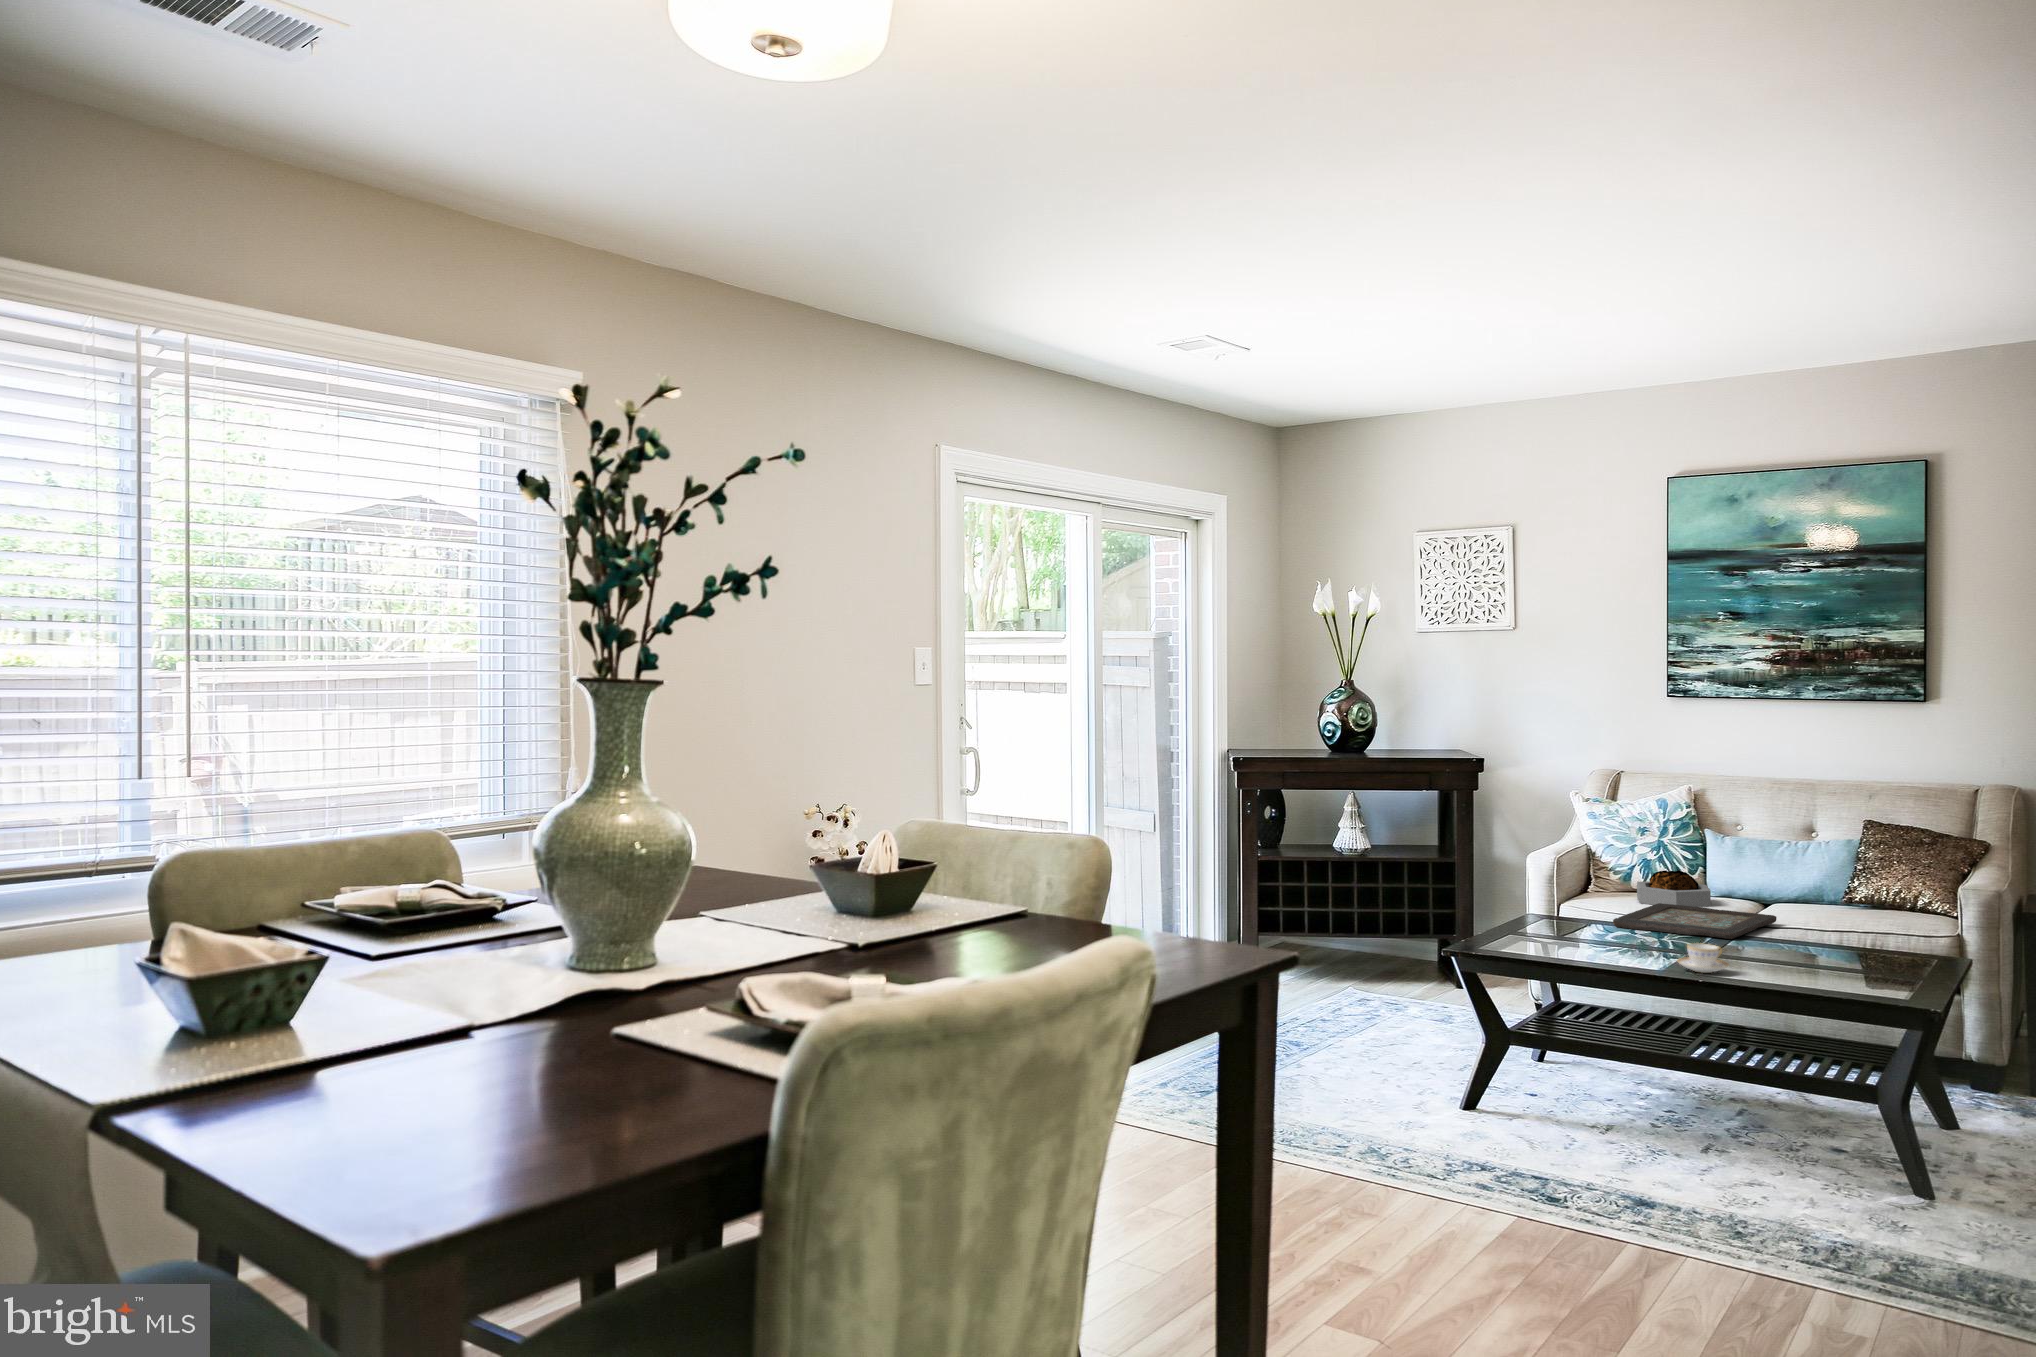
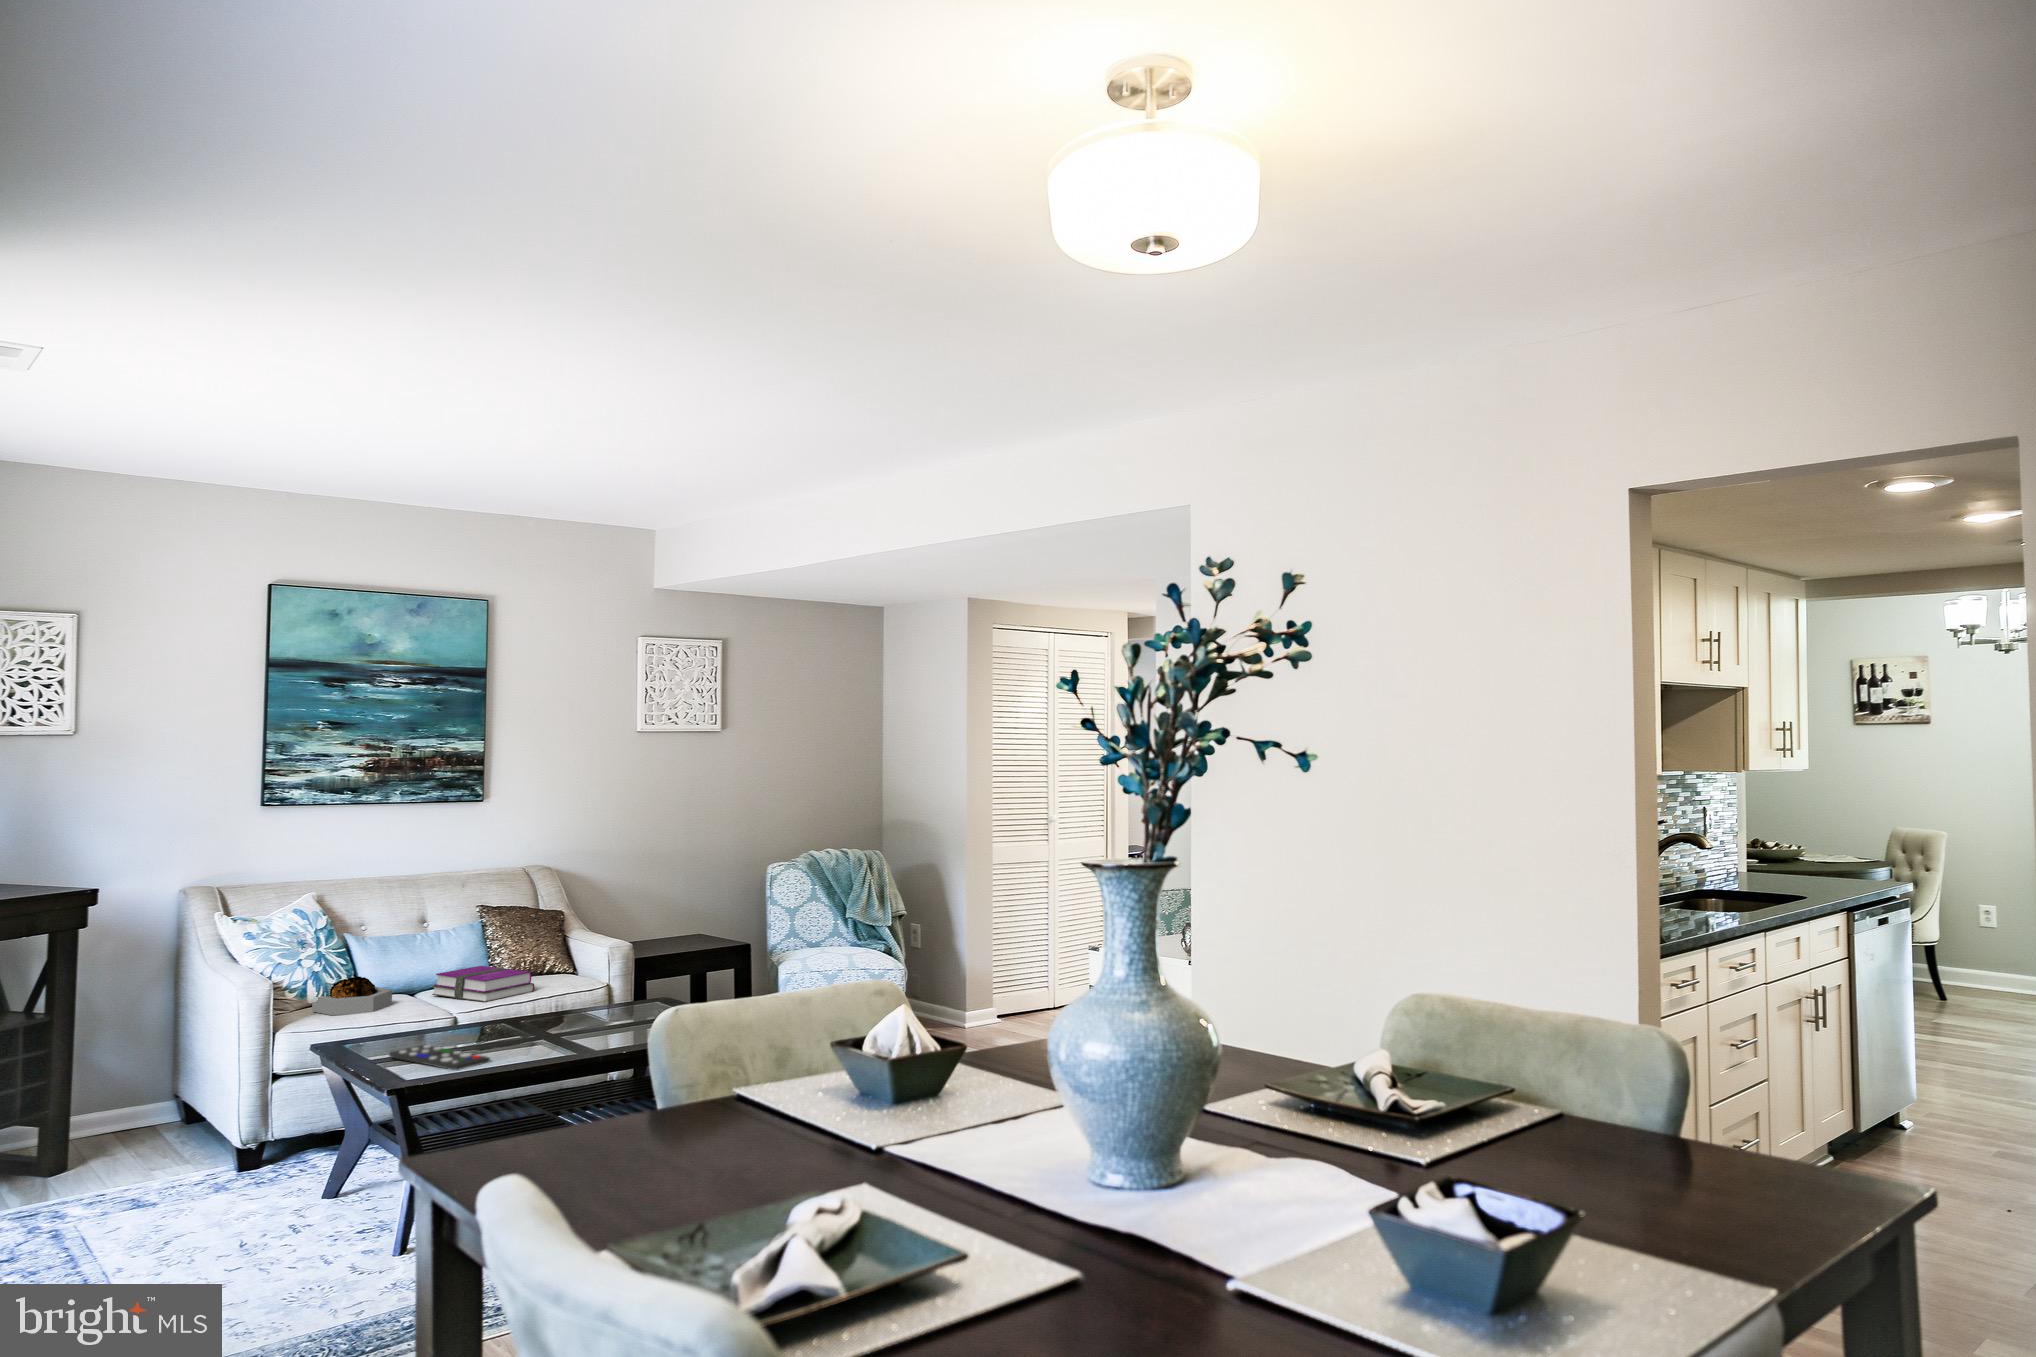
hardback book: none [1765,884,1869,925] -> present [432,966,534,1002]
decorative tray: present [1613,903,1777,939] -> none [383,998,515,1037]
remote control: none [1548,929,1596,957] -> present [389,1045,490,1070]
teacup: present [1677,943,1729,973] -> none [568,1025,610,1050]

